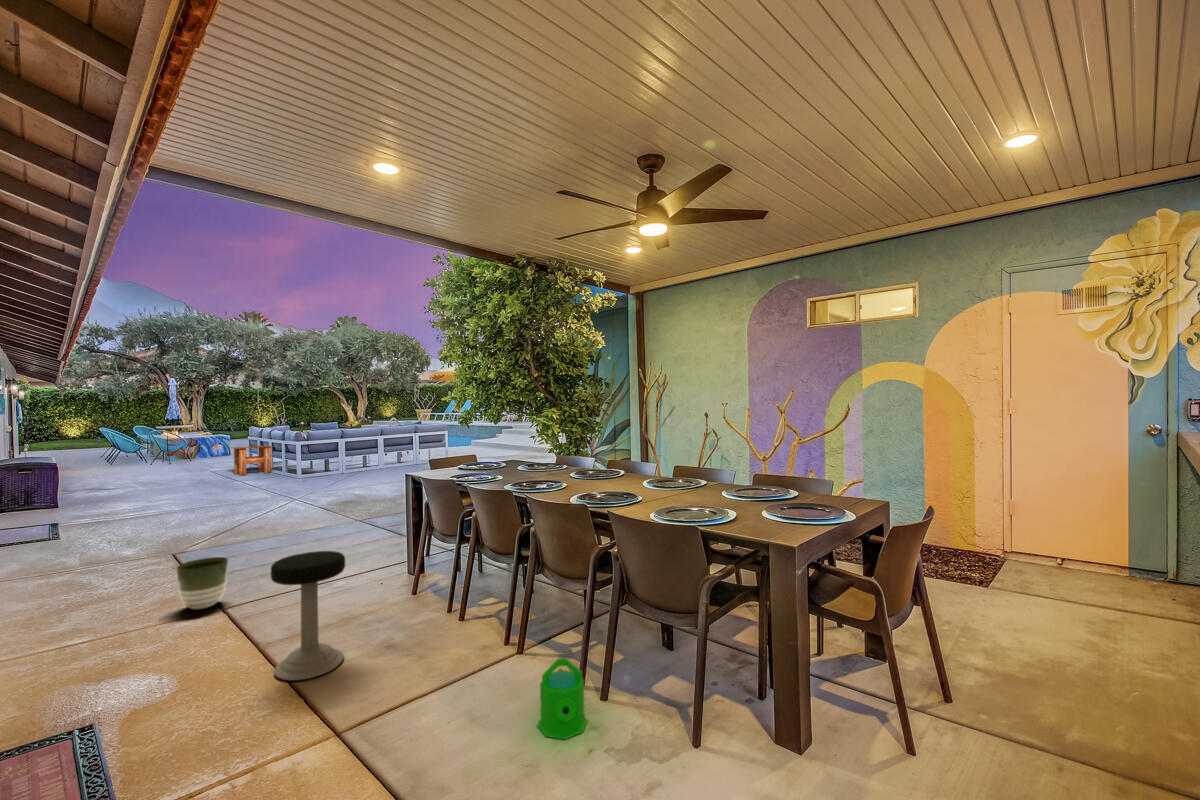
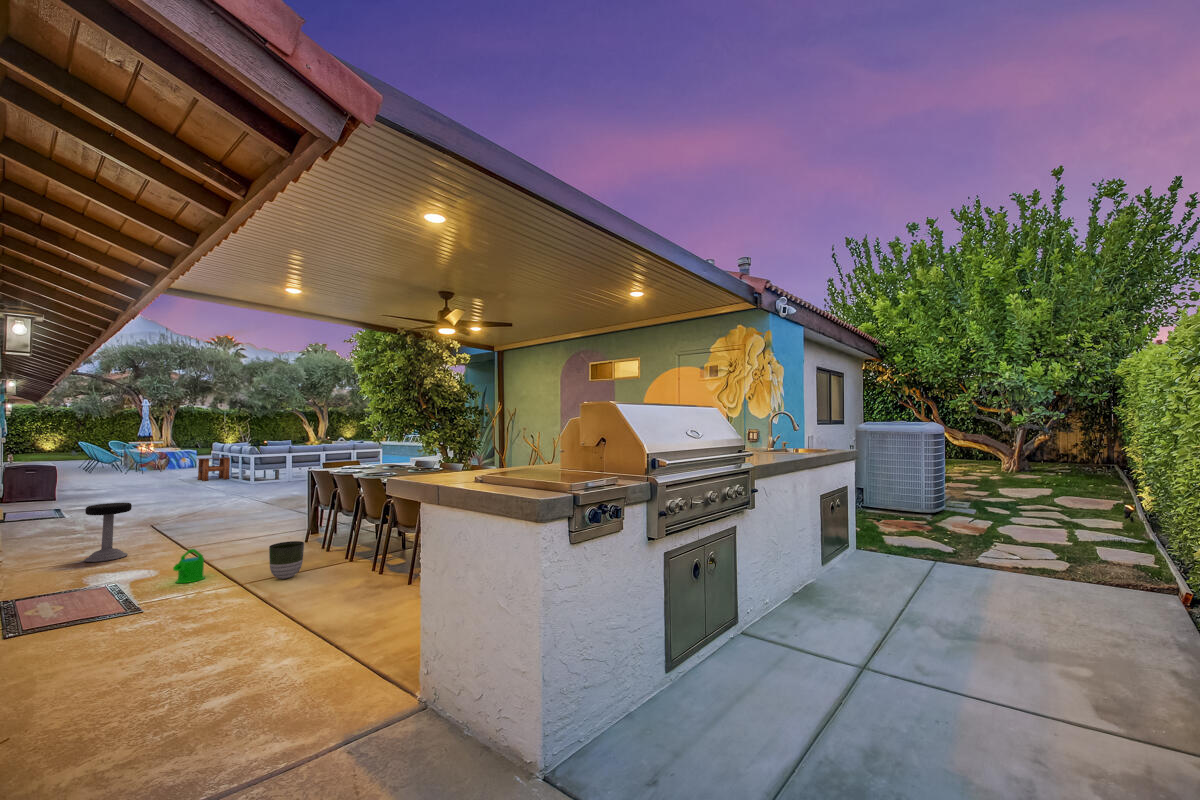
stool: present [271,551,345,681] -> present [84,503,132,562]
planter: present [177,557,228,609] -> present [269,541,304,579]
watering can: present [537,658,588,739] -> present [173,549,205,583]

